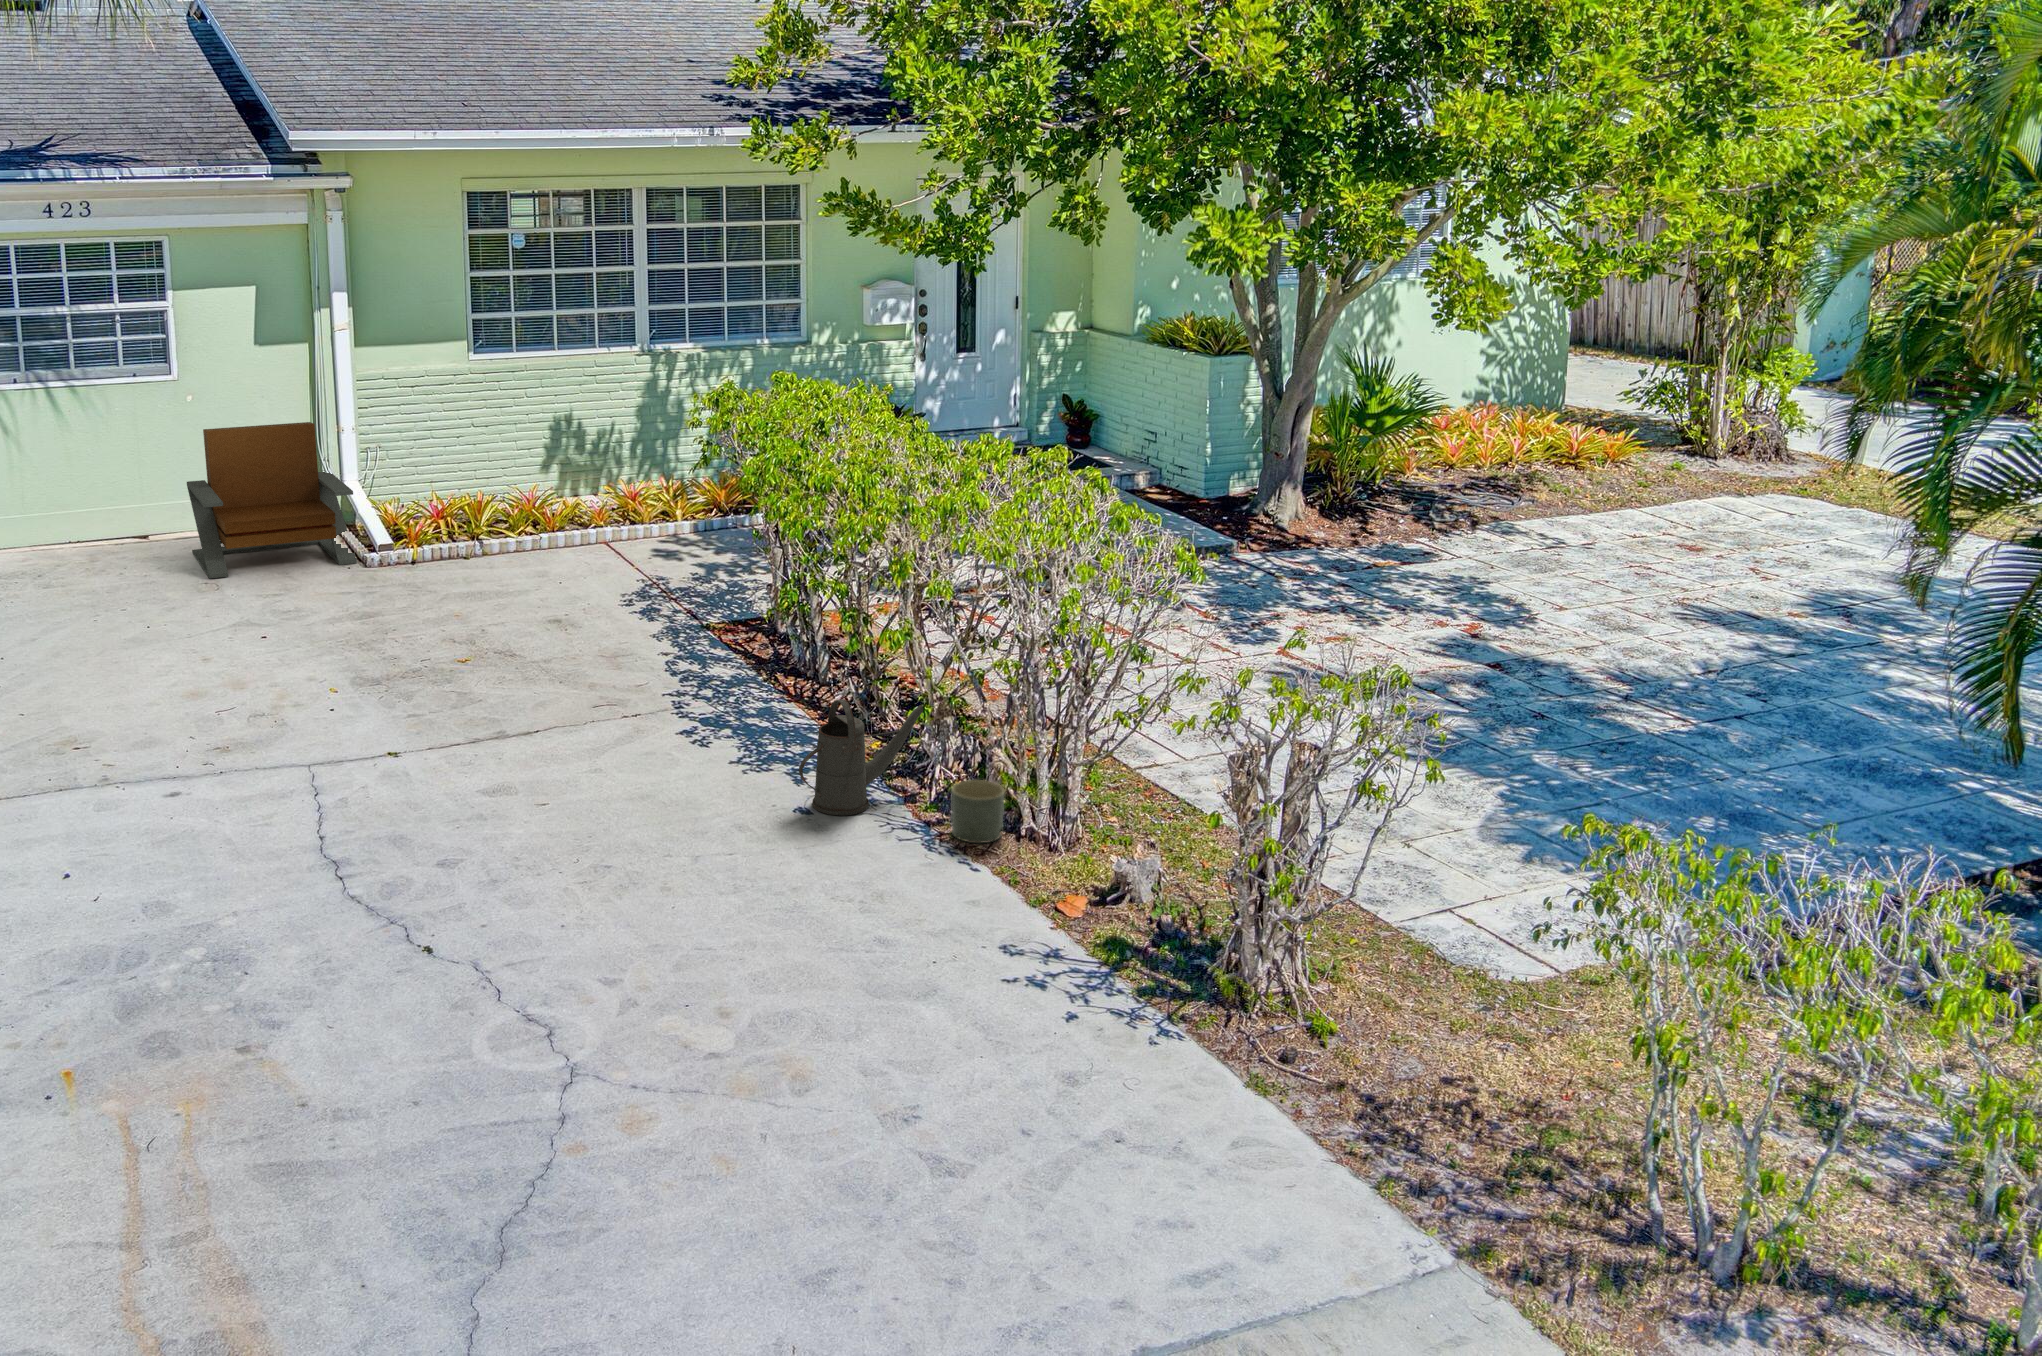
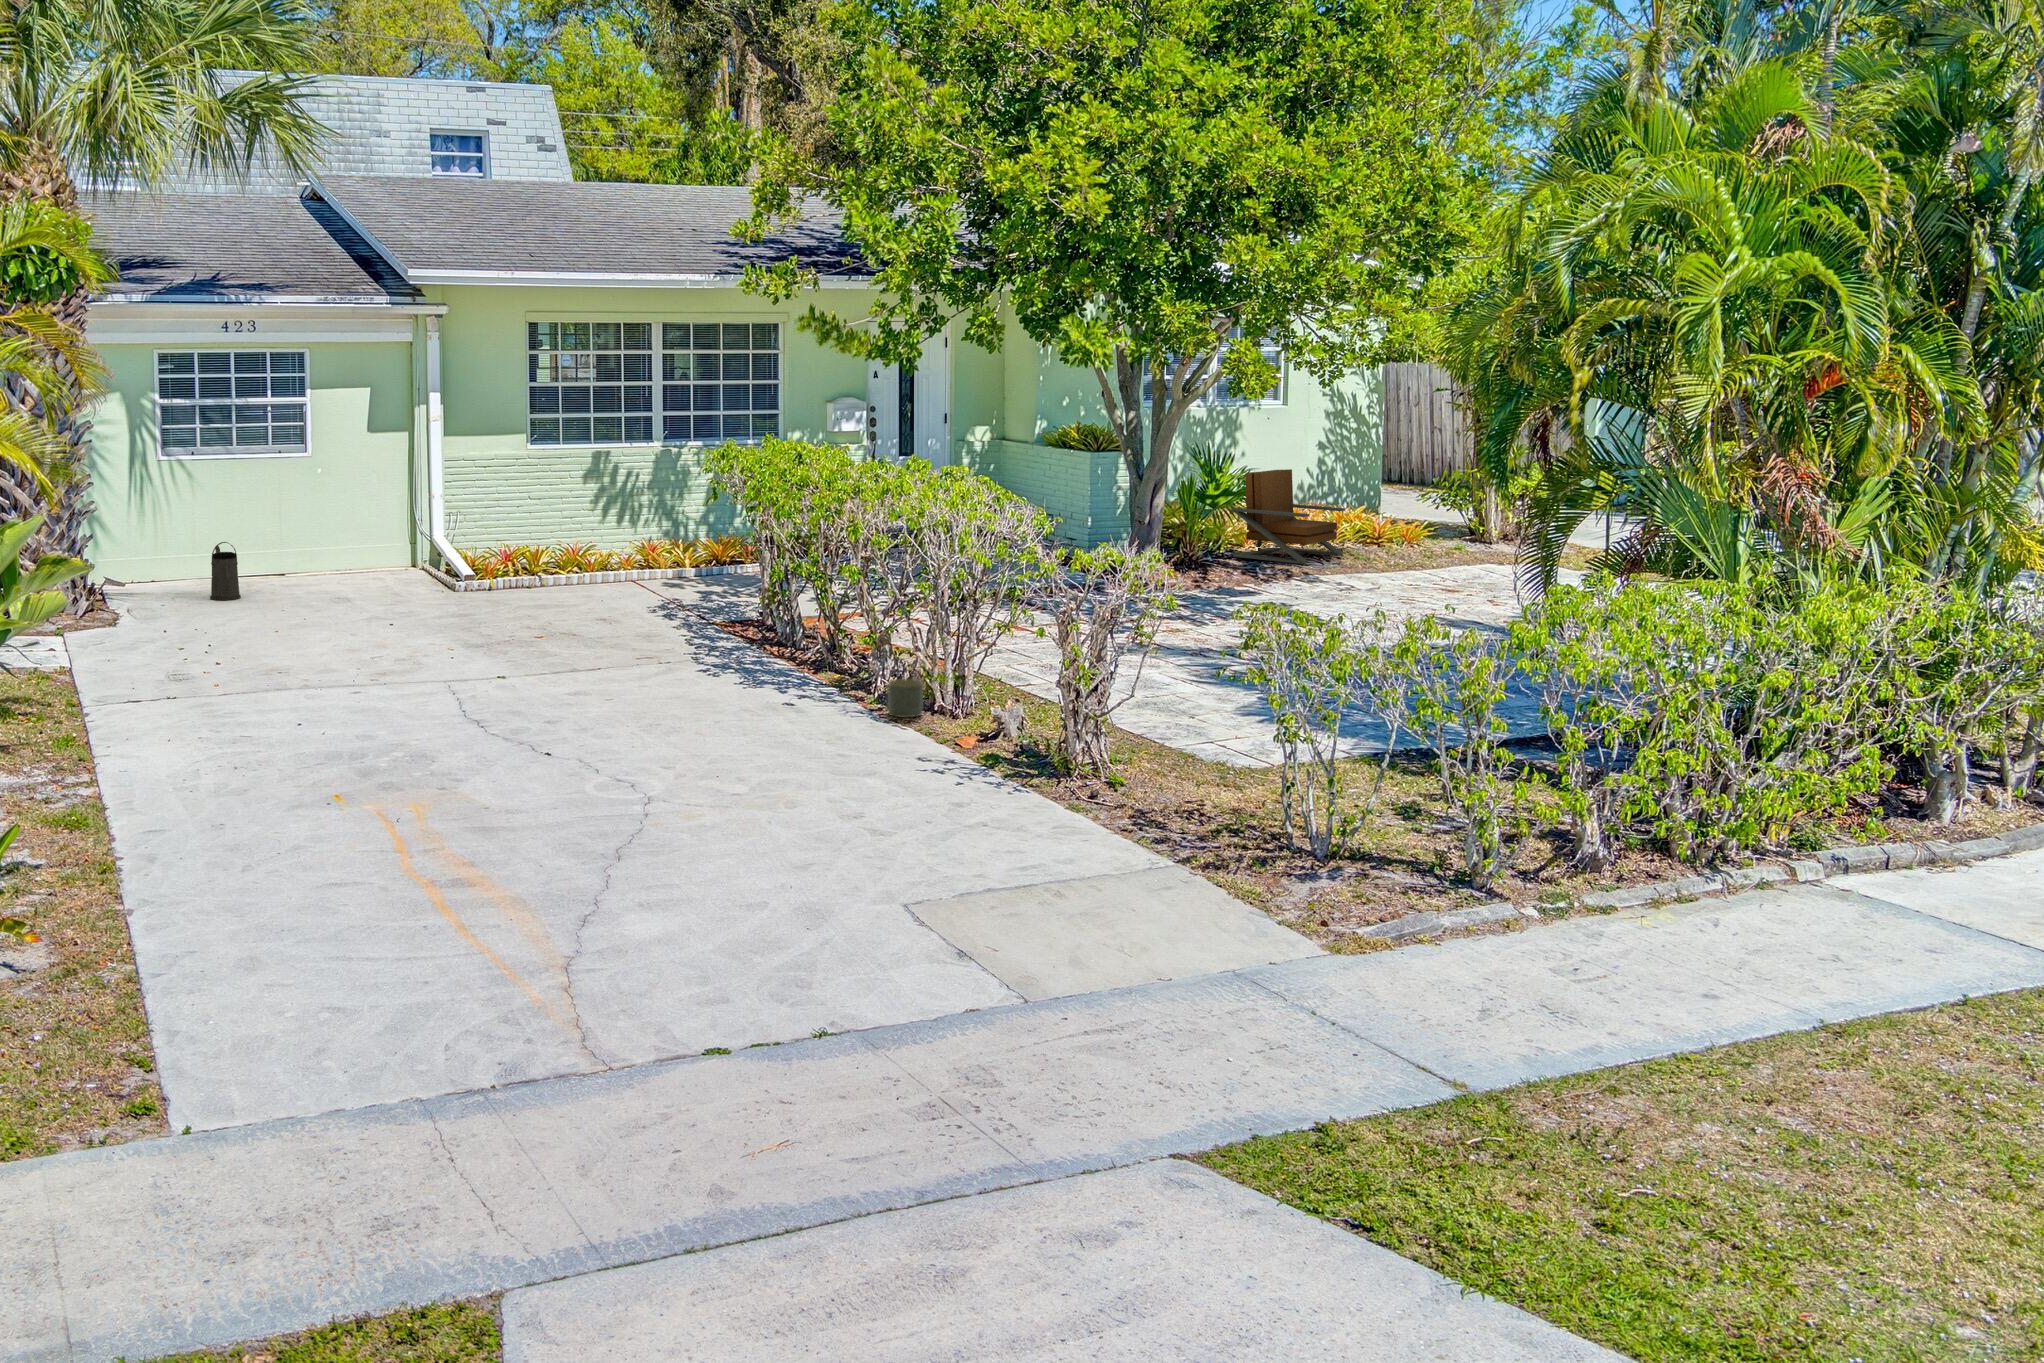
lounge chair: present [187,422,357,578] -> present [1232,469,1345,564]
watering can: present [799,699,923,816] -> present [210,542,241,600]

